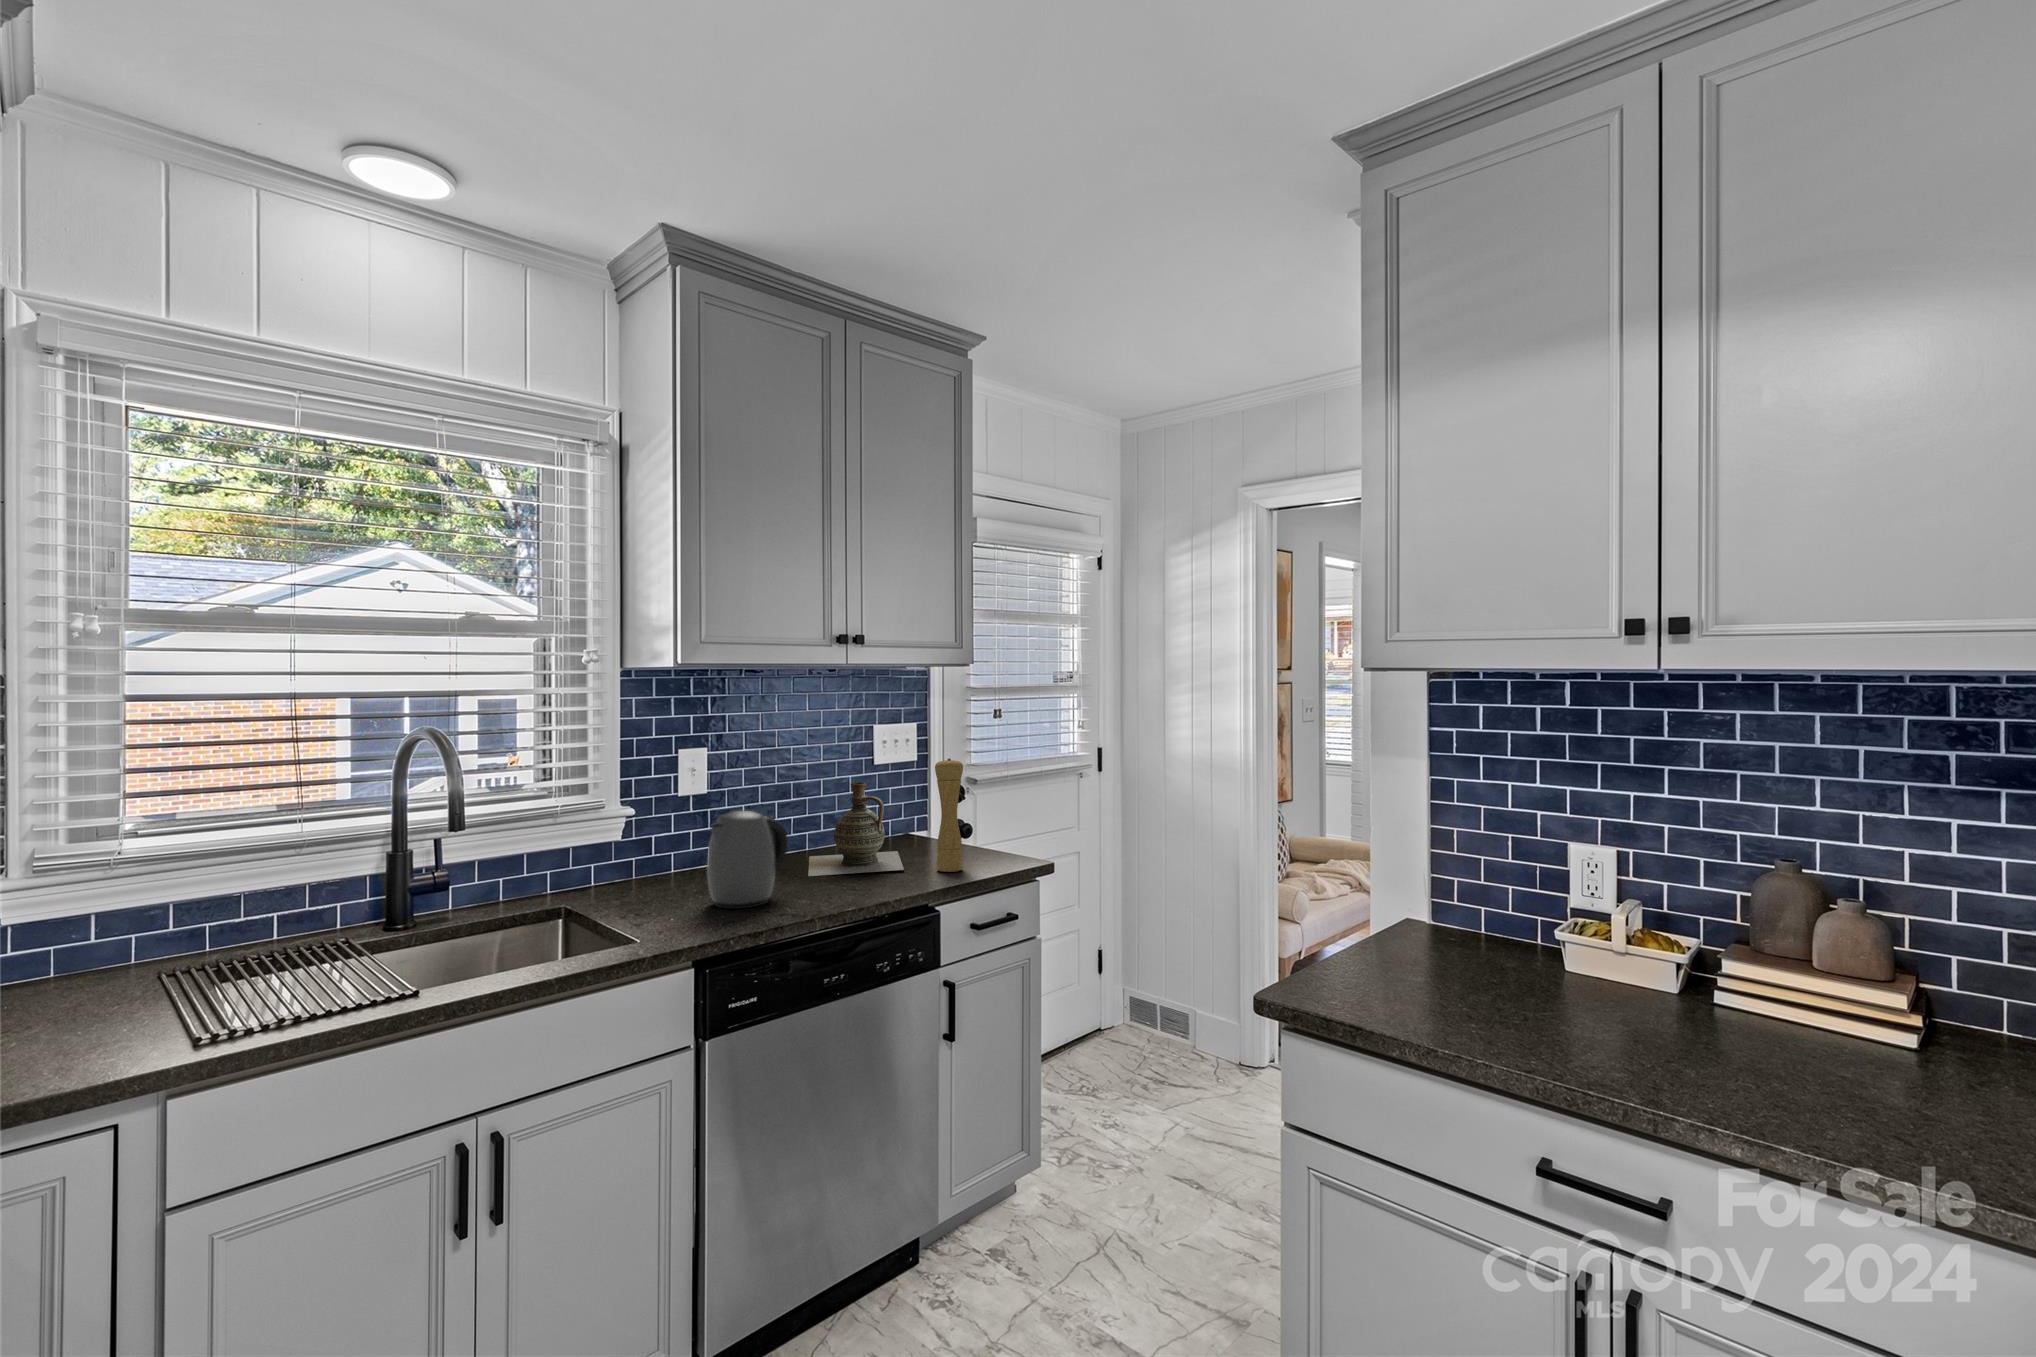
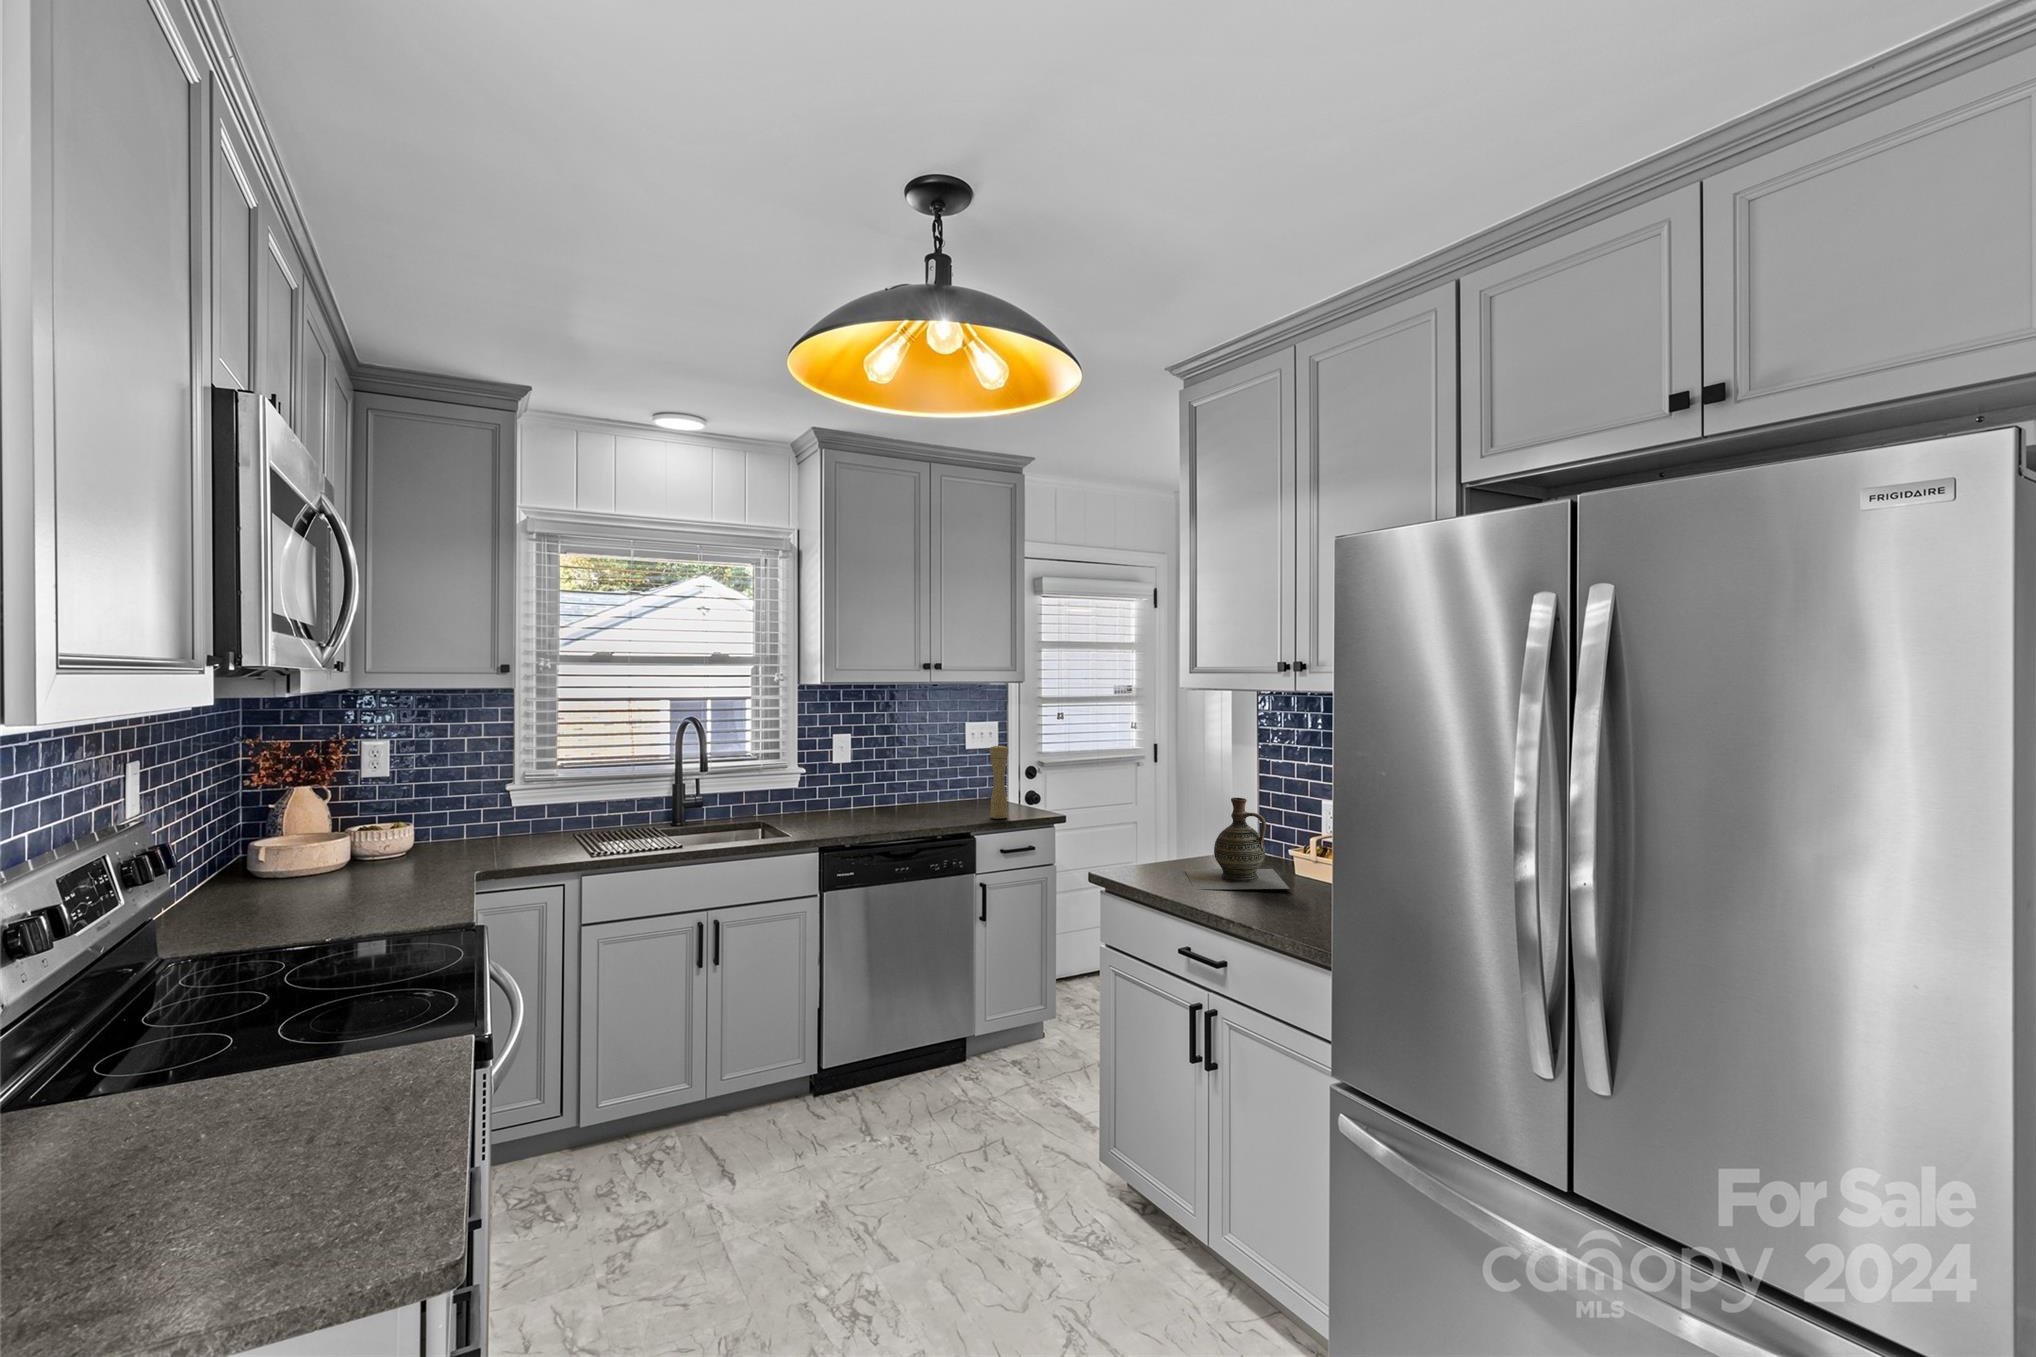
ceramic jug: present [808,782,904,876] -> present [1185,798,1289,889]
kettle: present [707,810,788,909] -> none [839,771,888,827]

